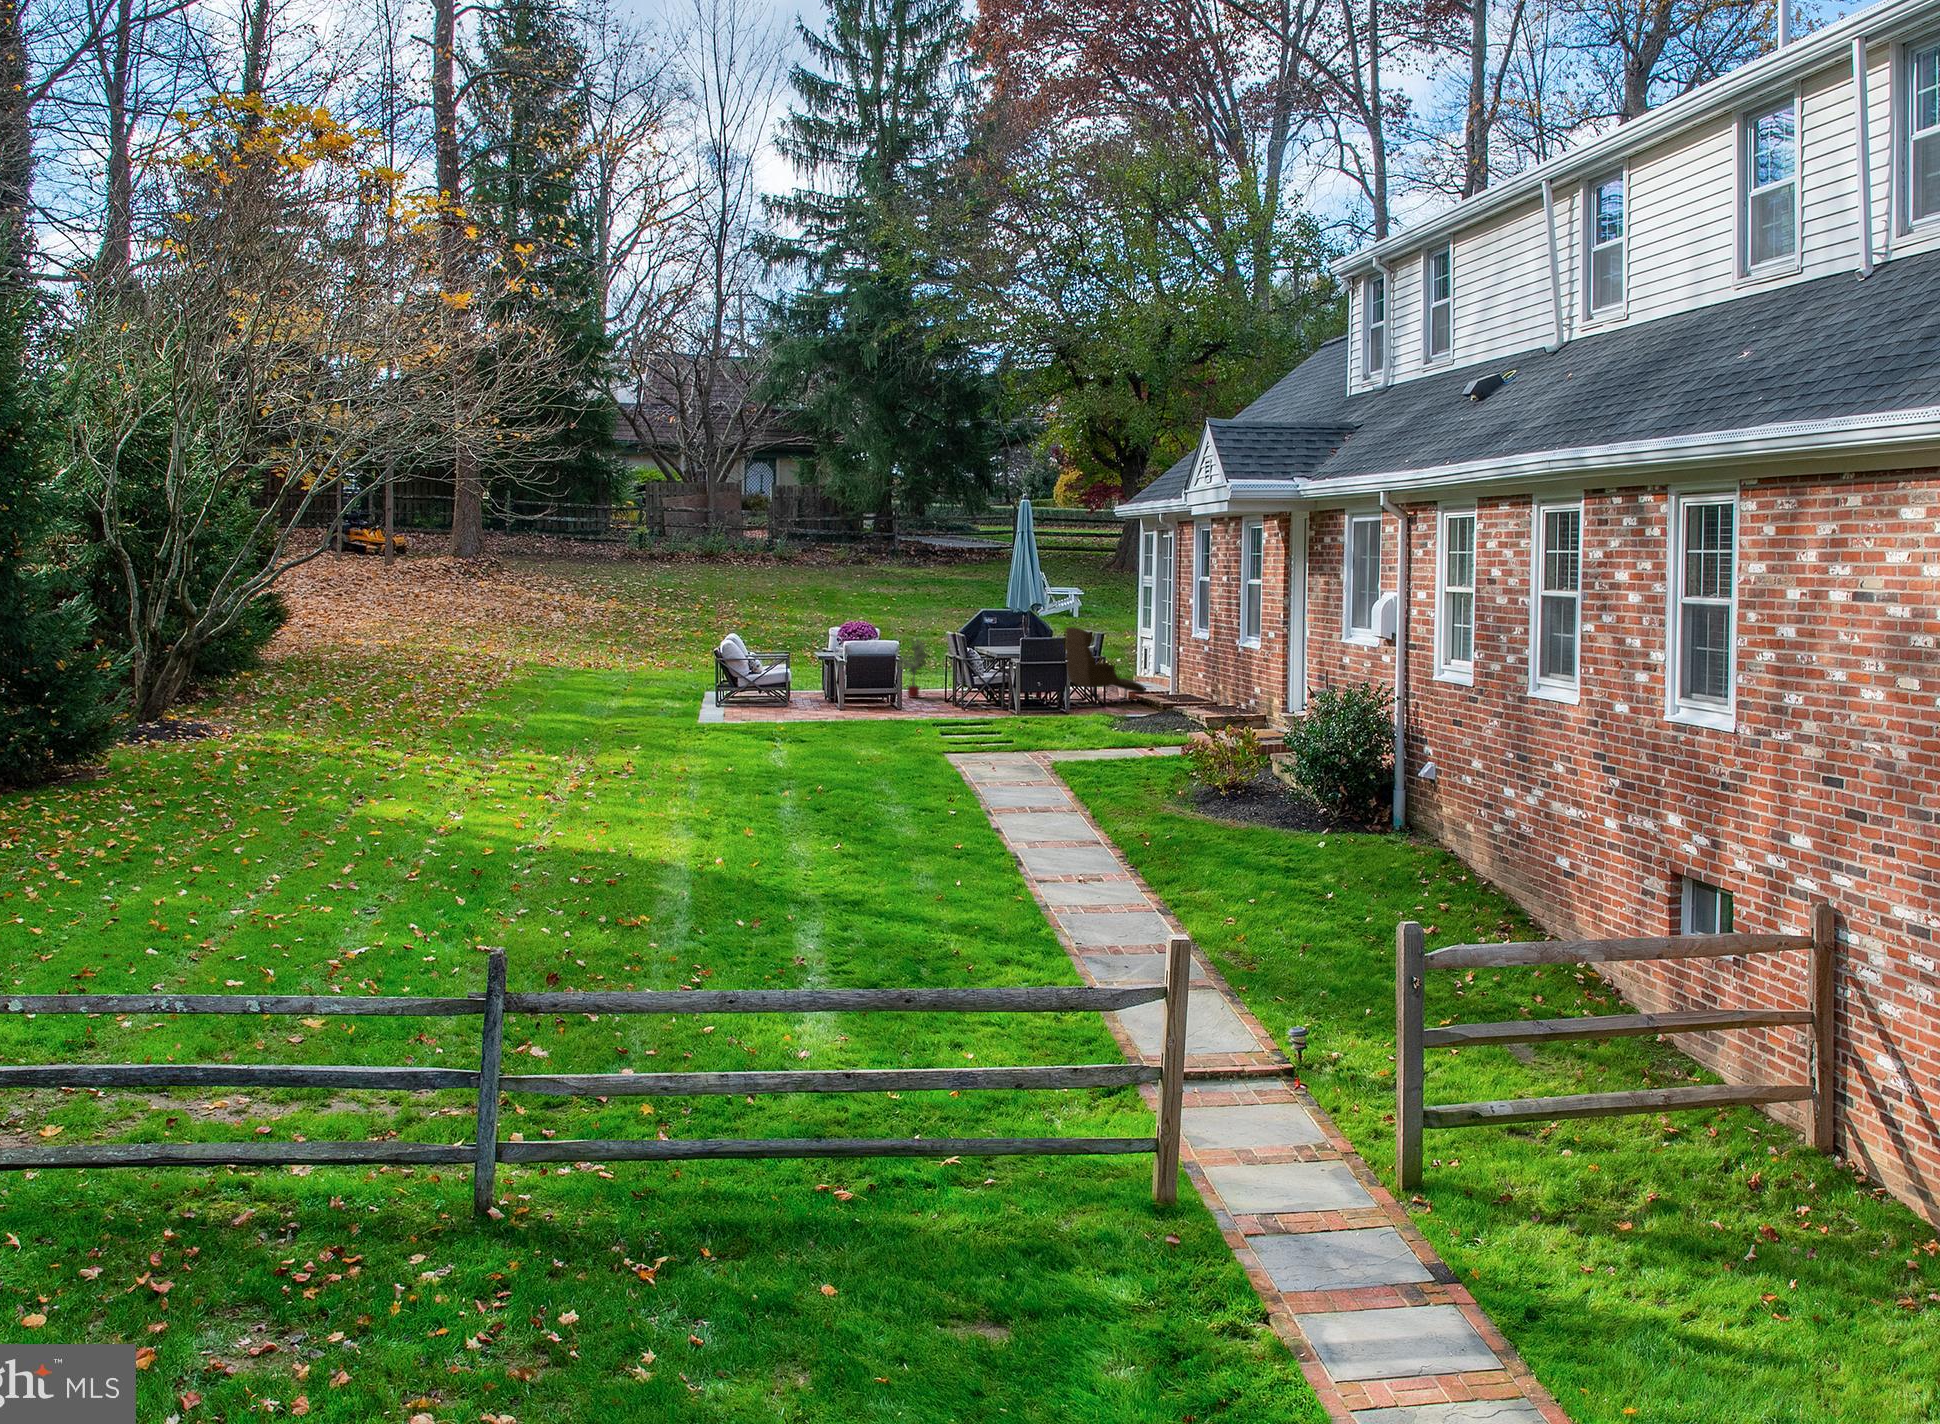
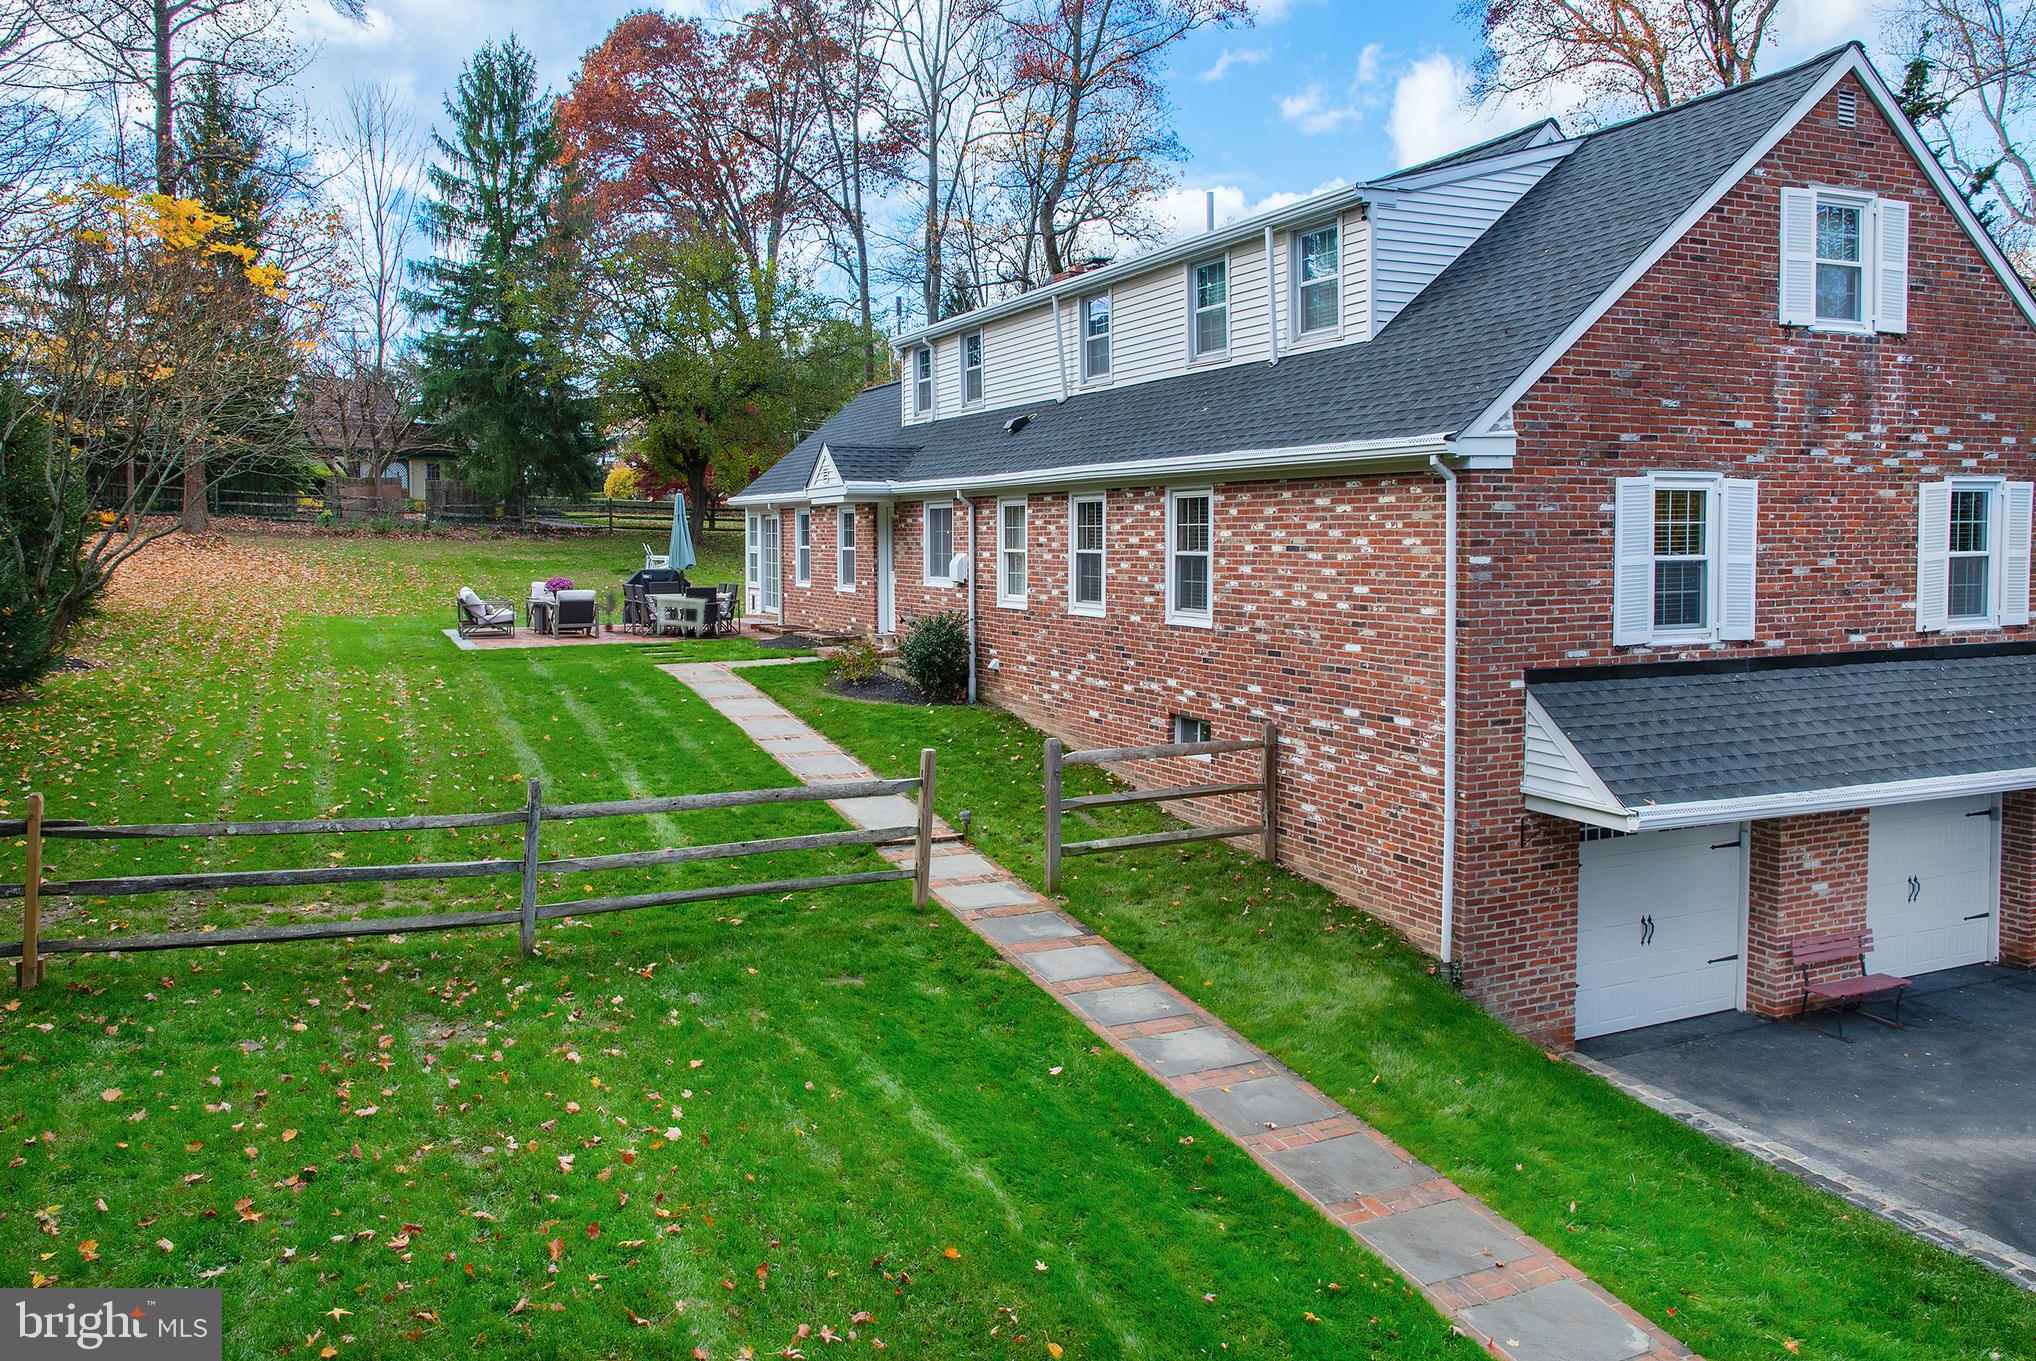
lounge chair: present [1065,627,1146,705] -> none [715,580,771,633]
side table: none [974,648,1052,709] -> present [656,596,707,636]

